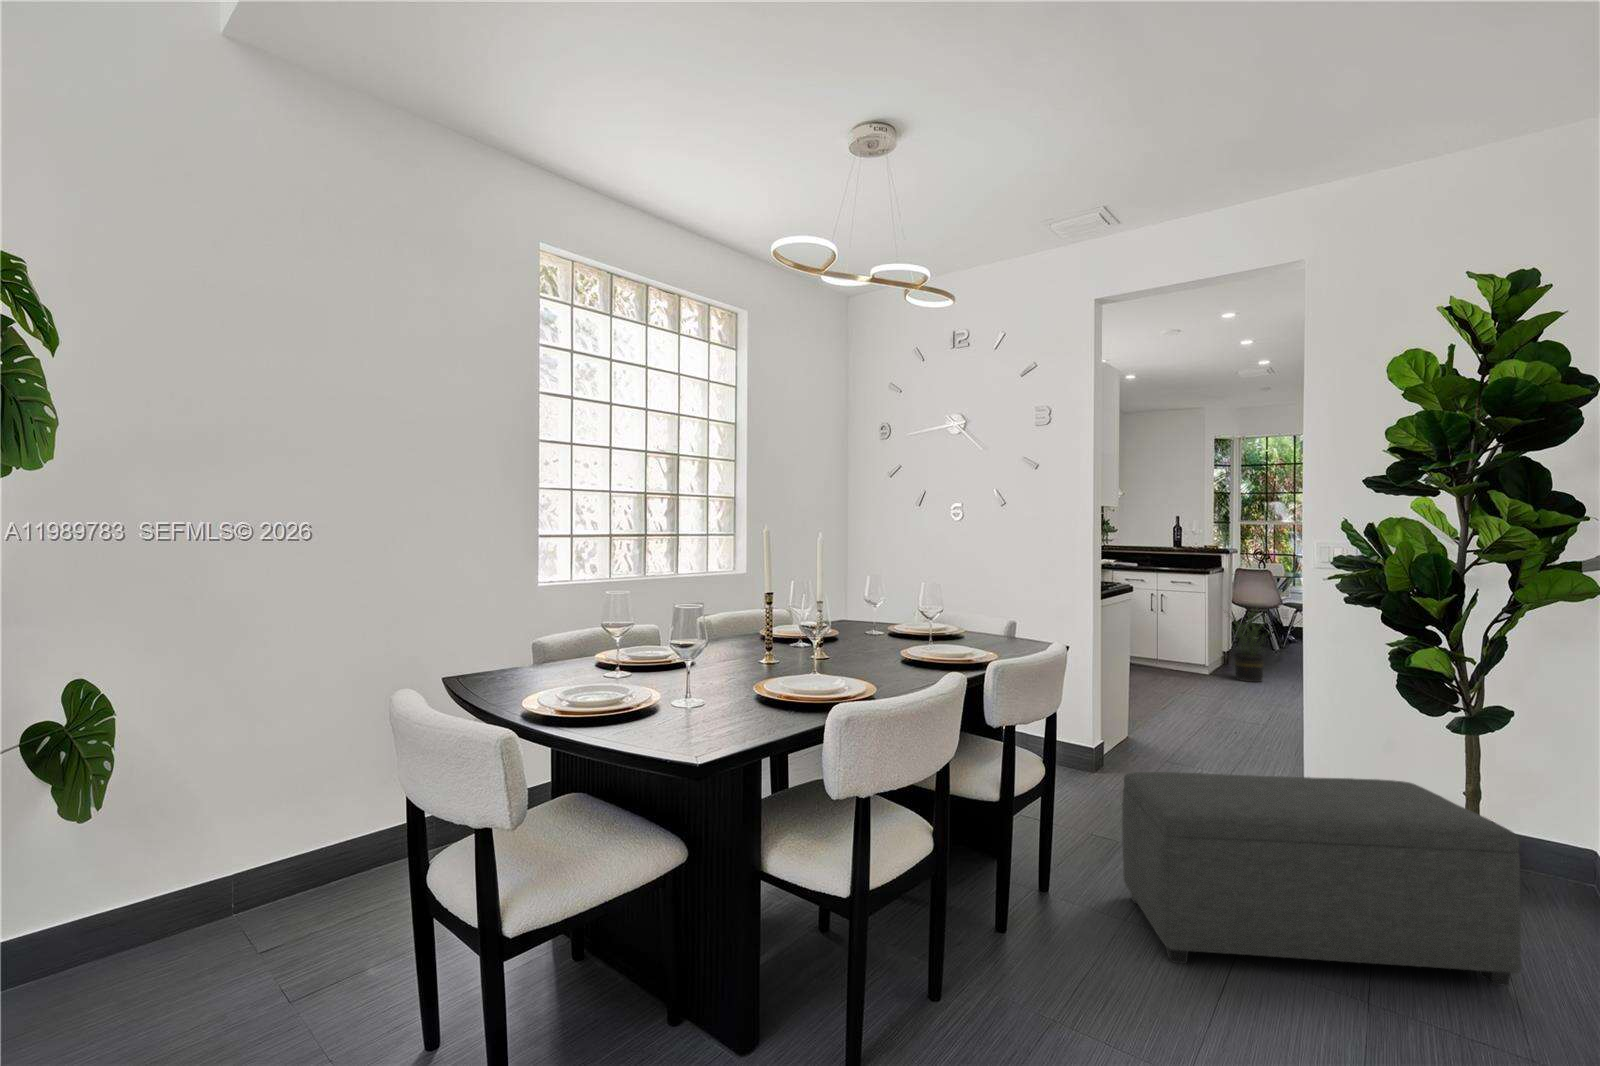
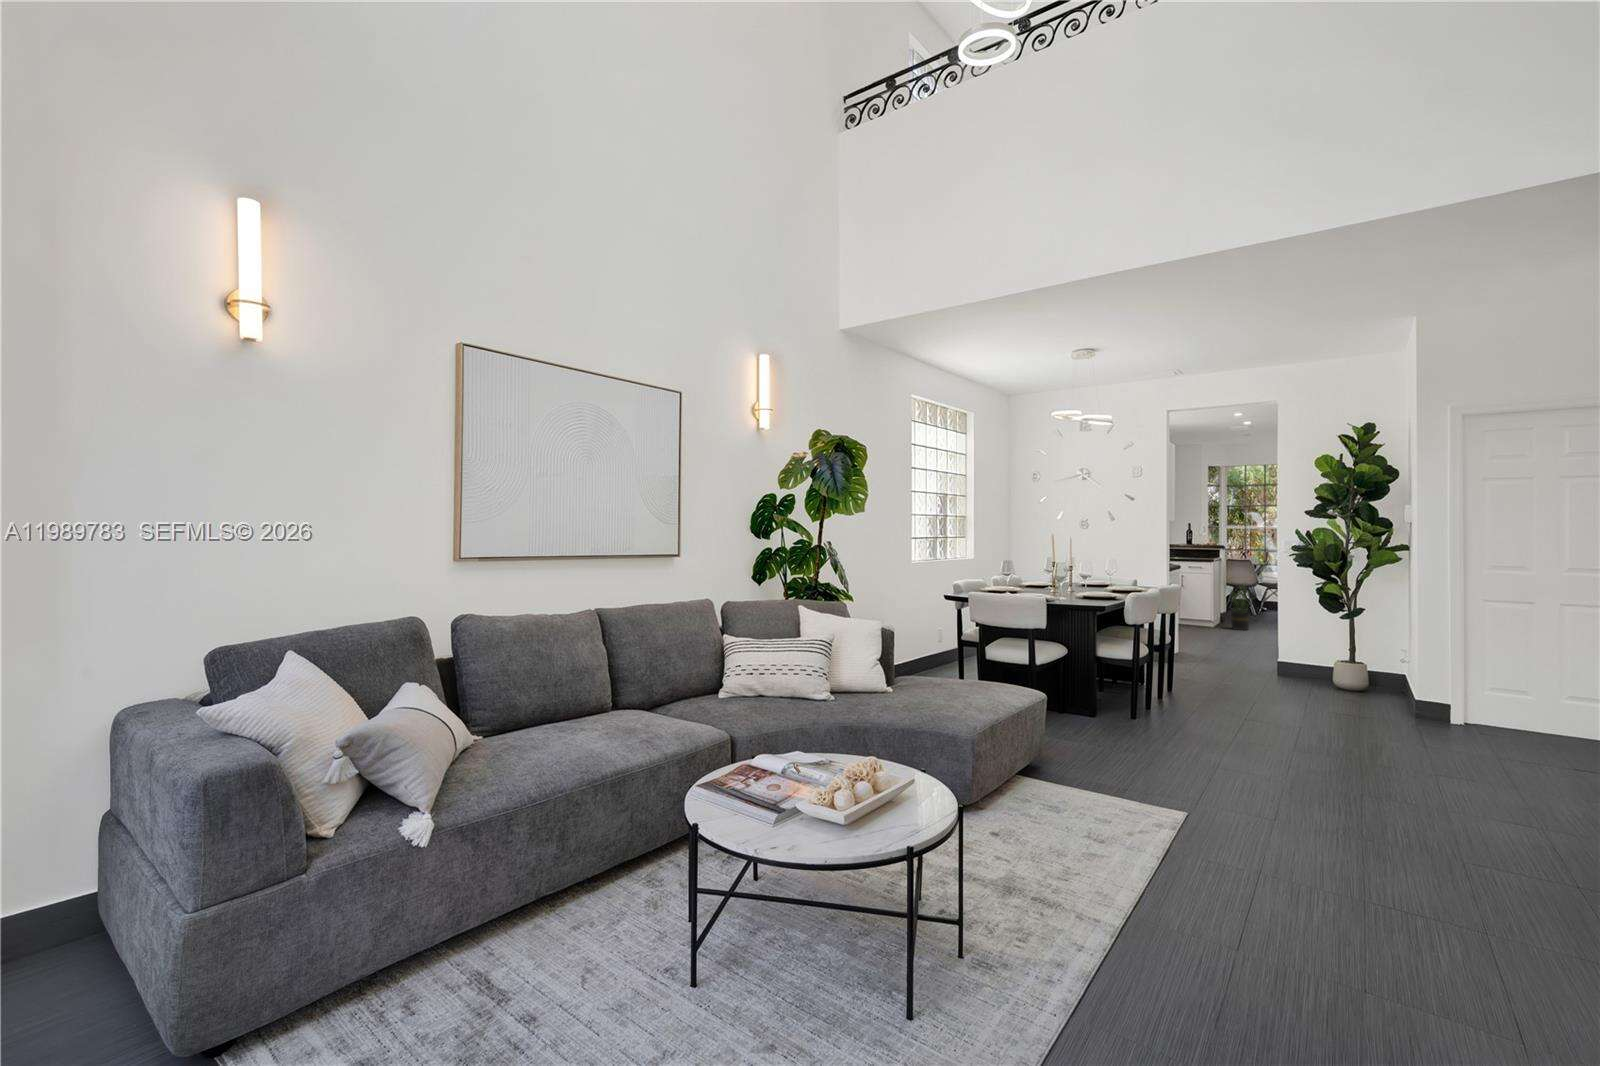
ottoman: present [1122,772,1521,986] -> none [1204,636,1360,704]

